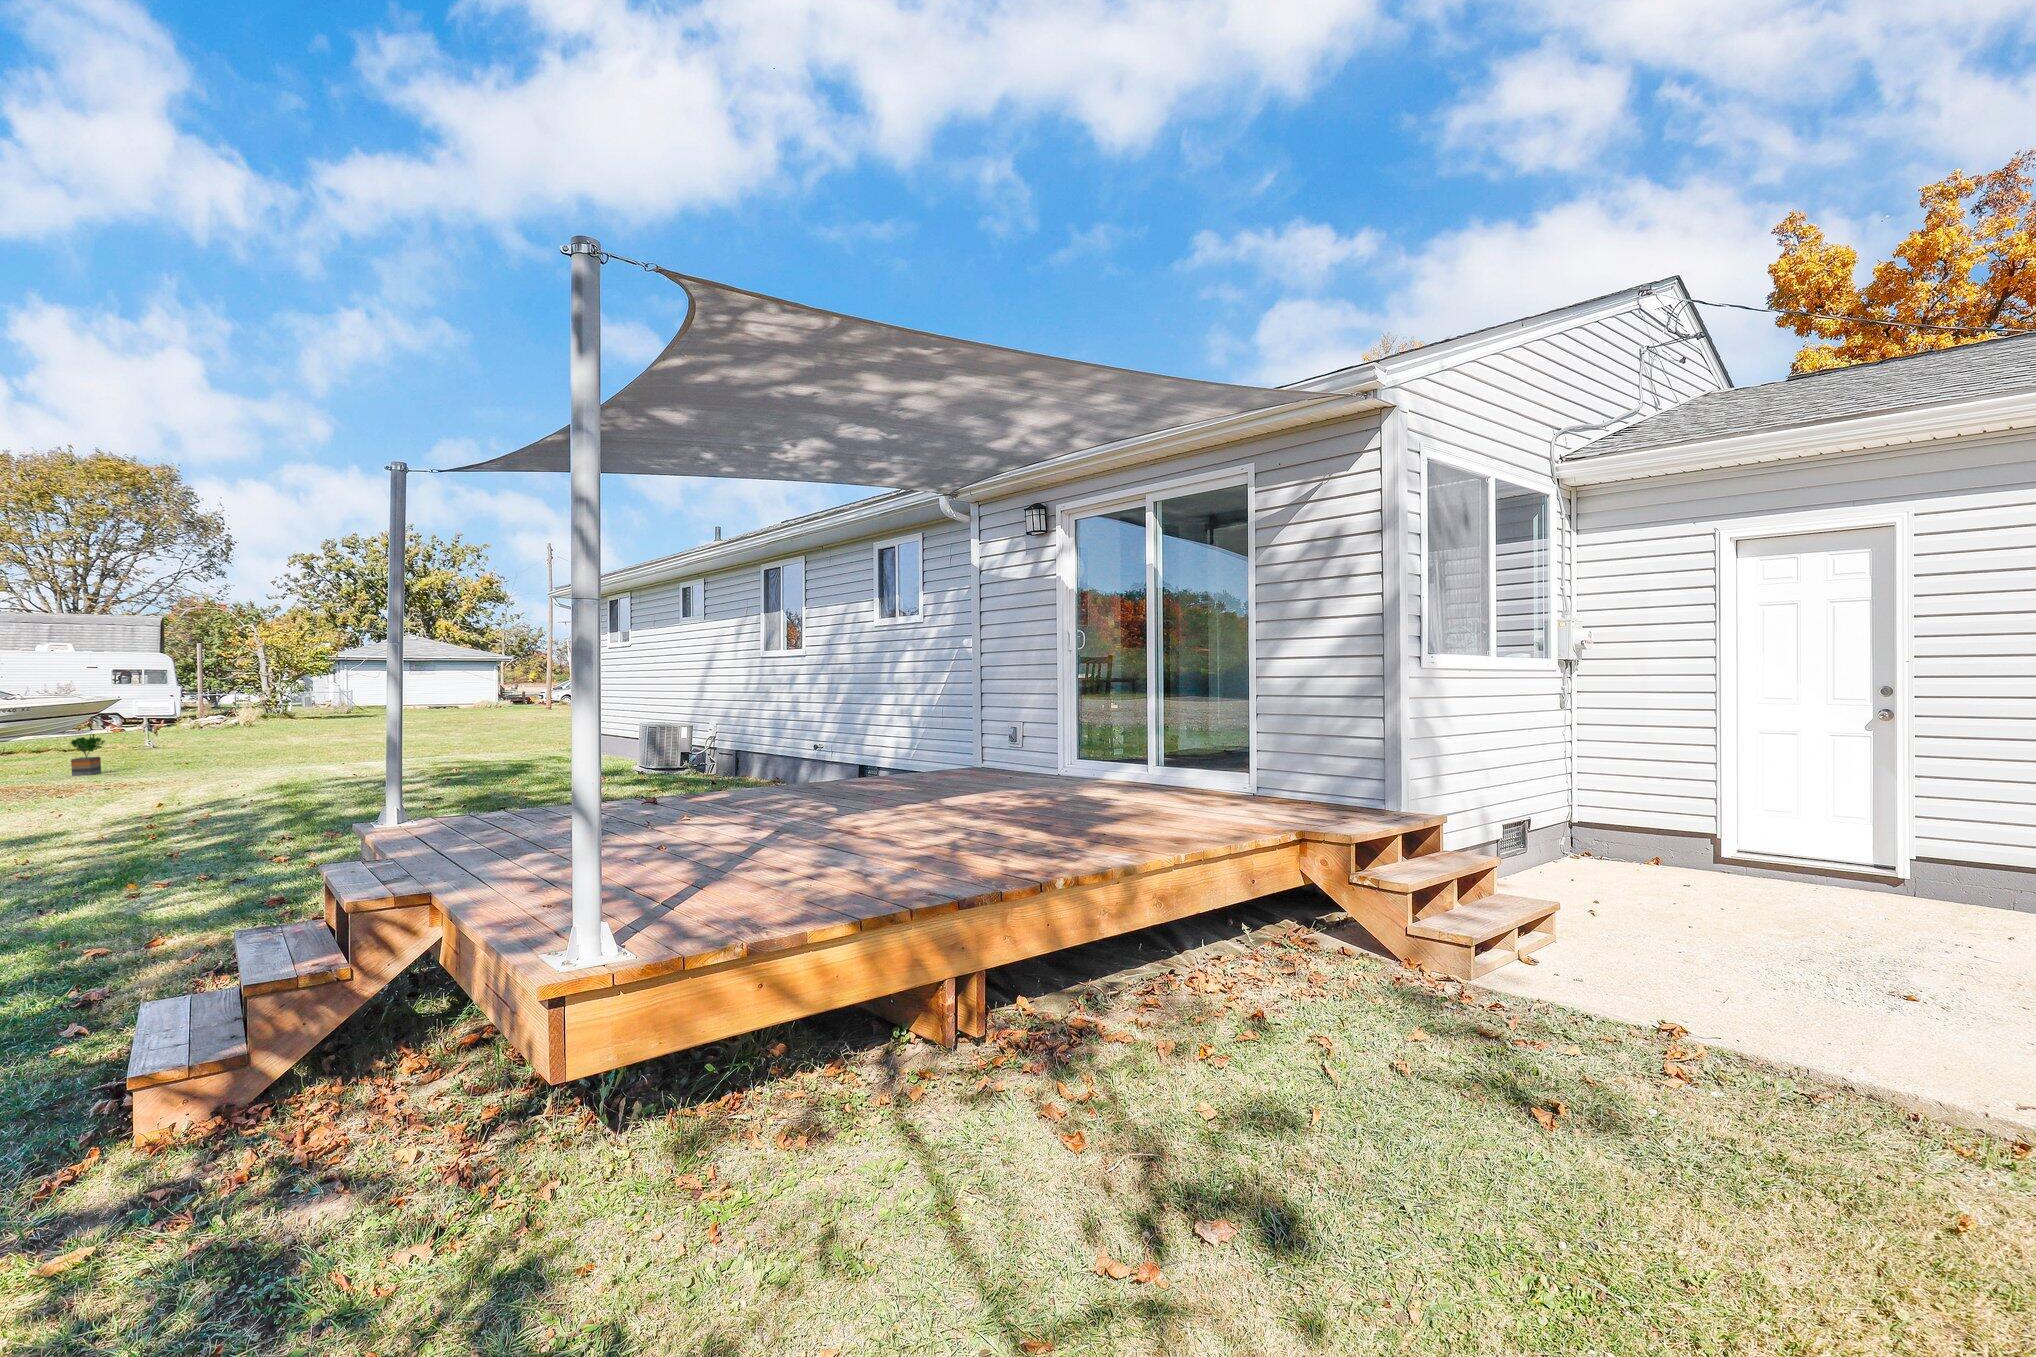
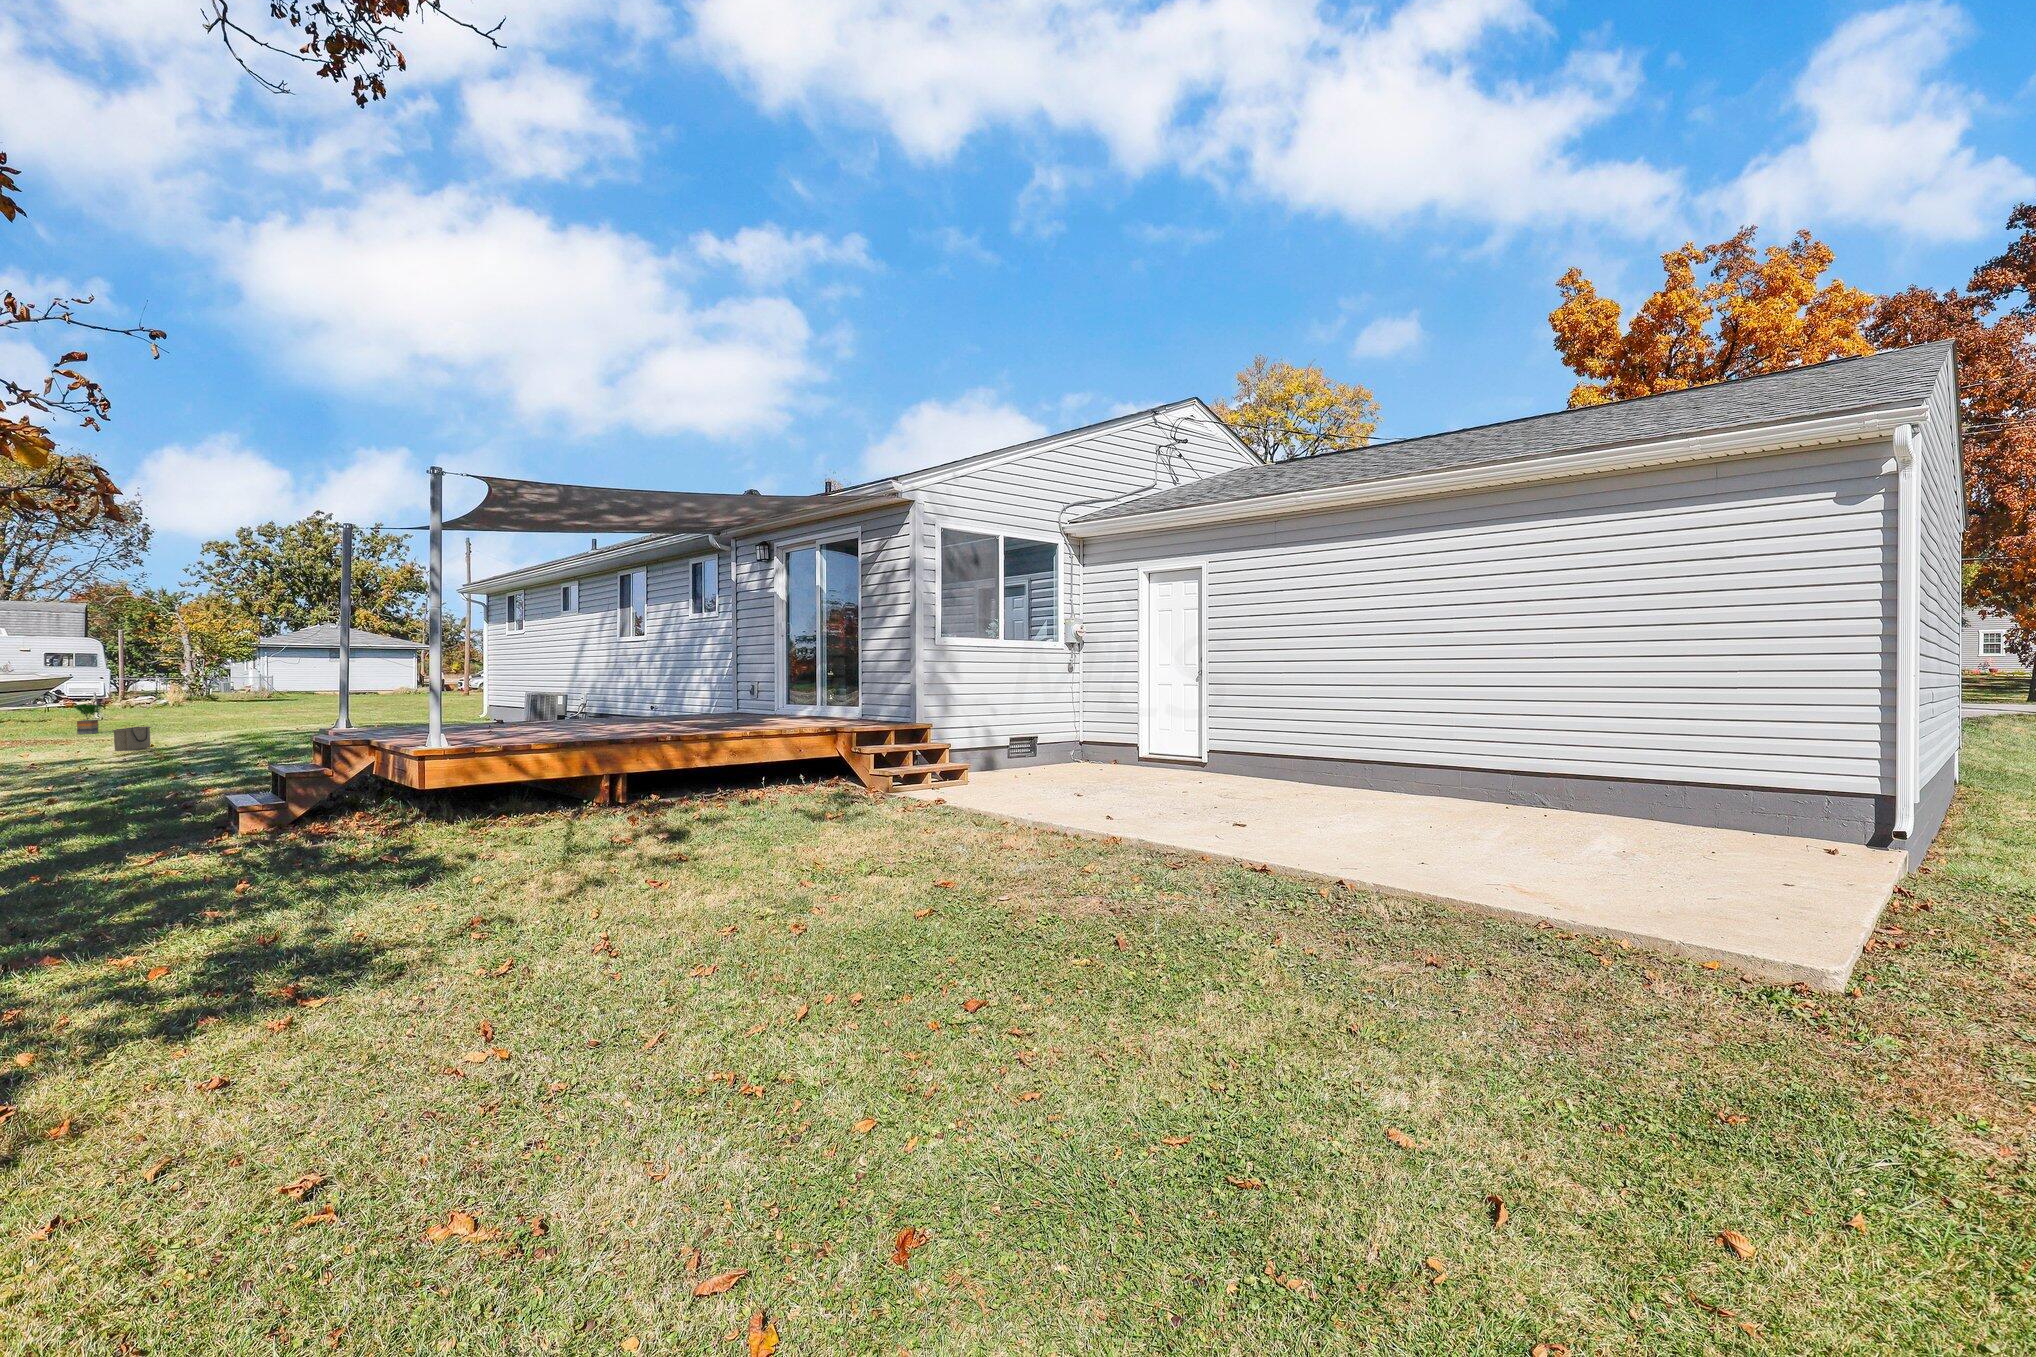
basket: none [66,780,130,819] -> present [113,726,151,751]

